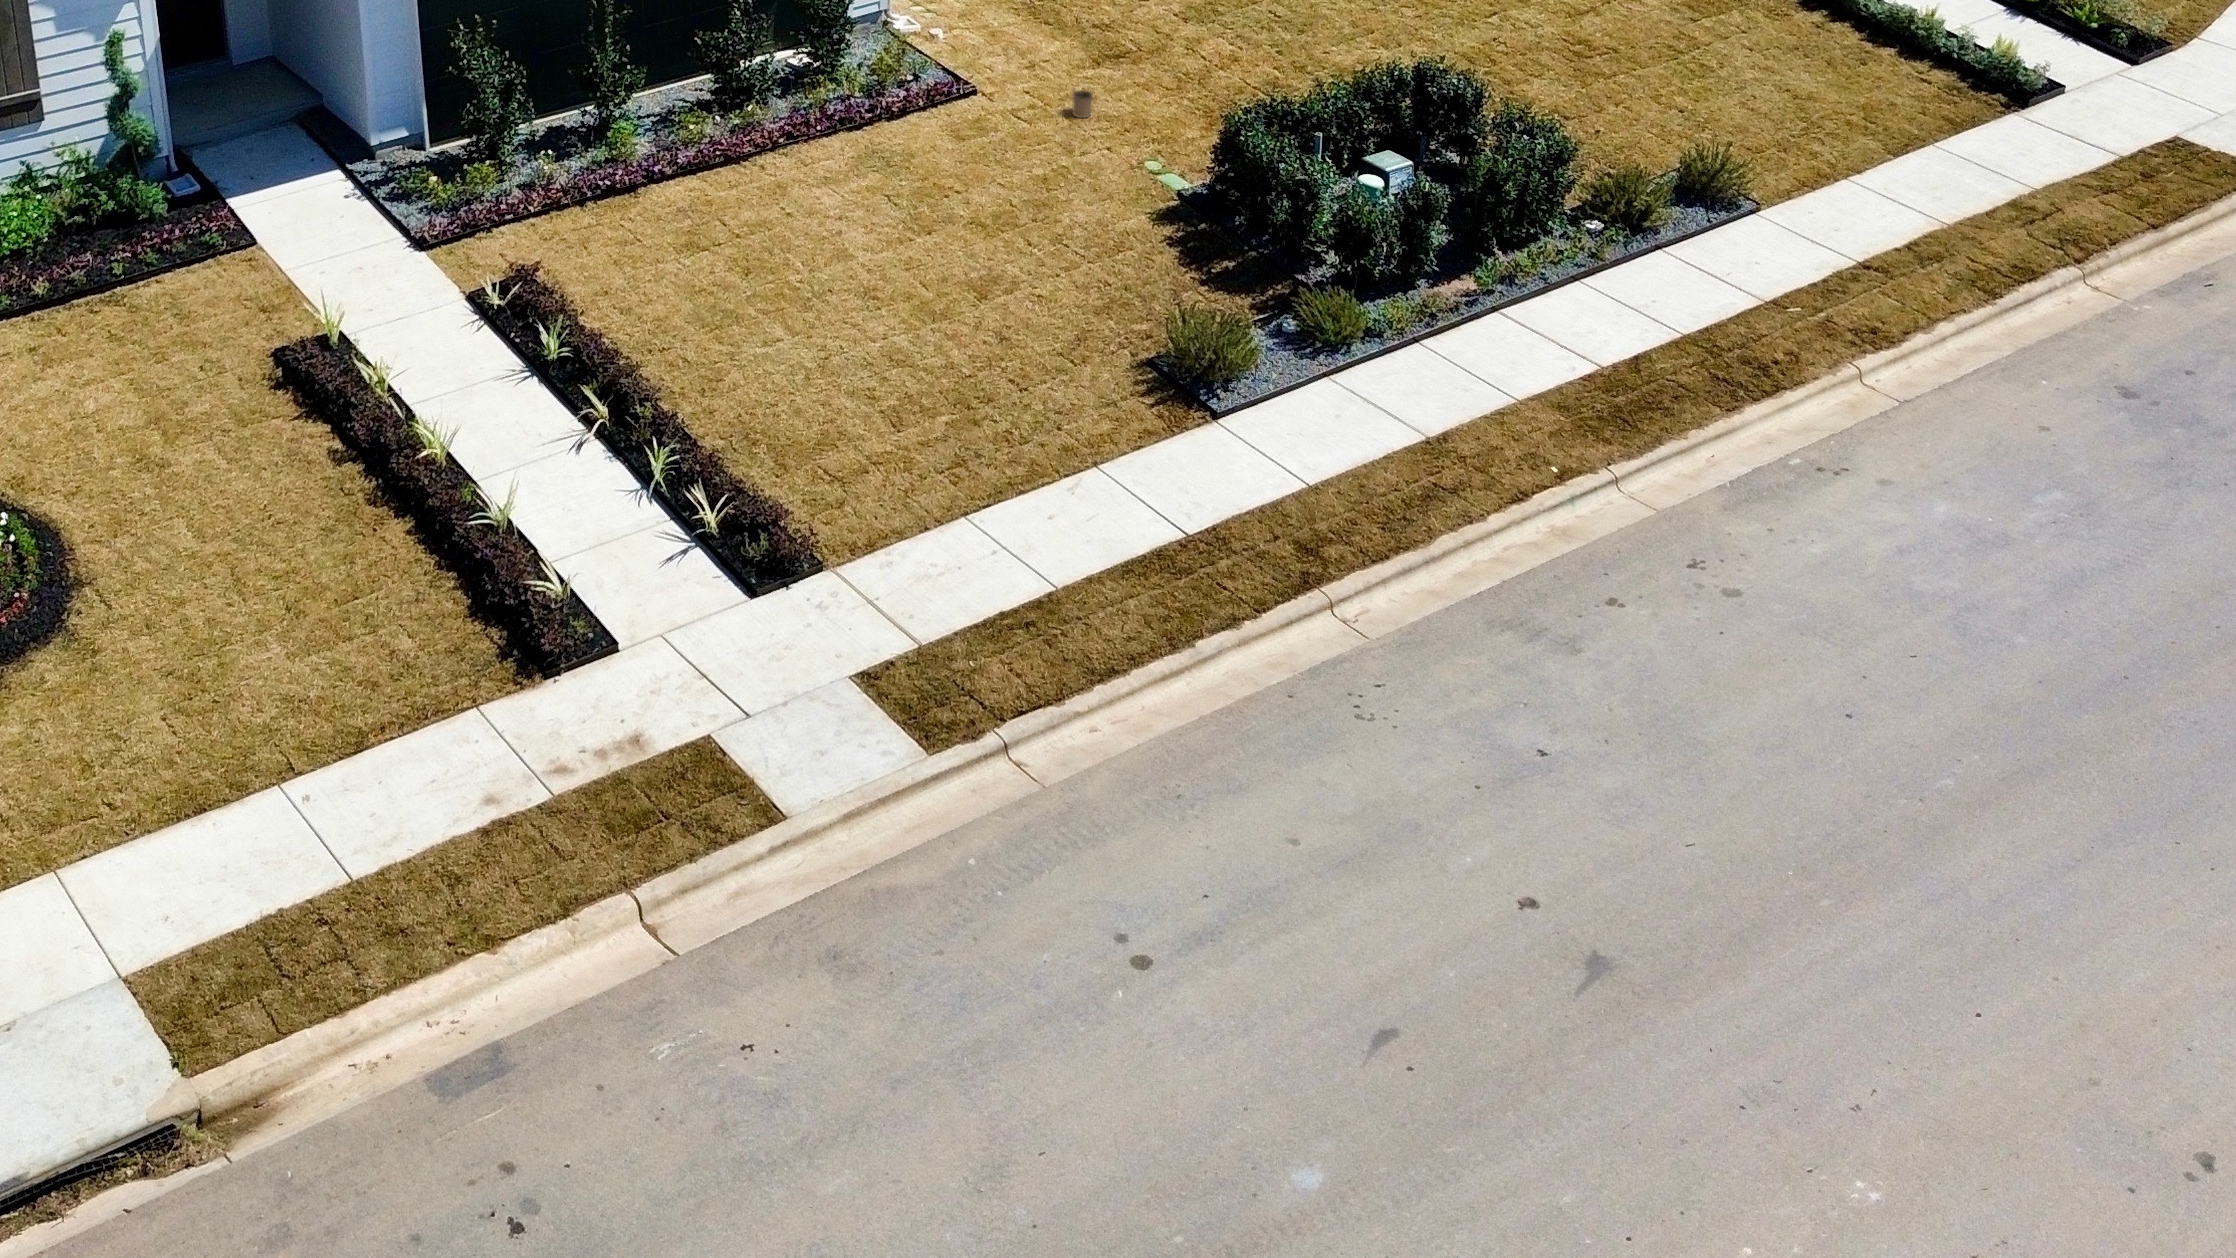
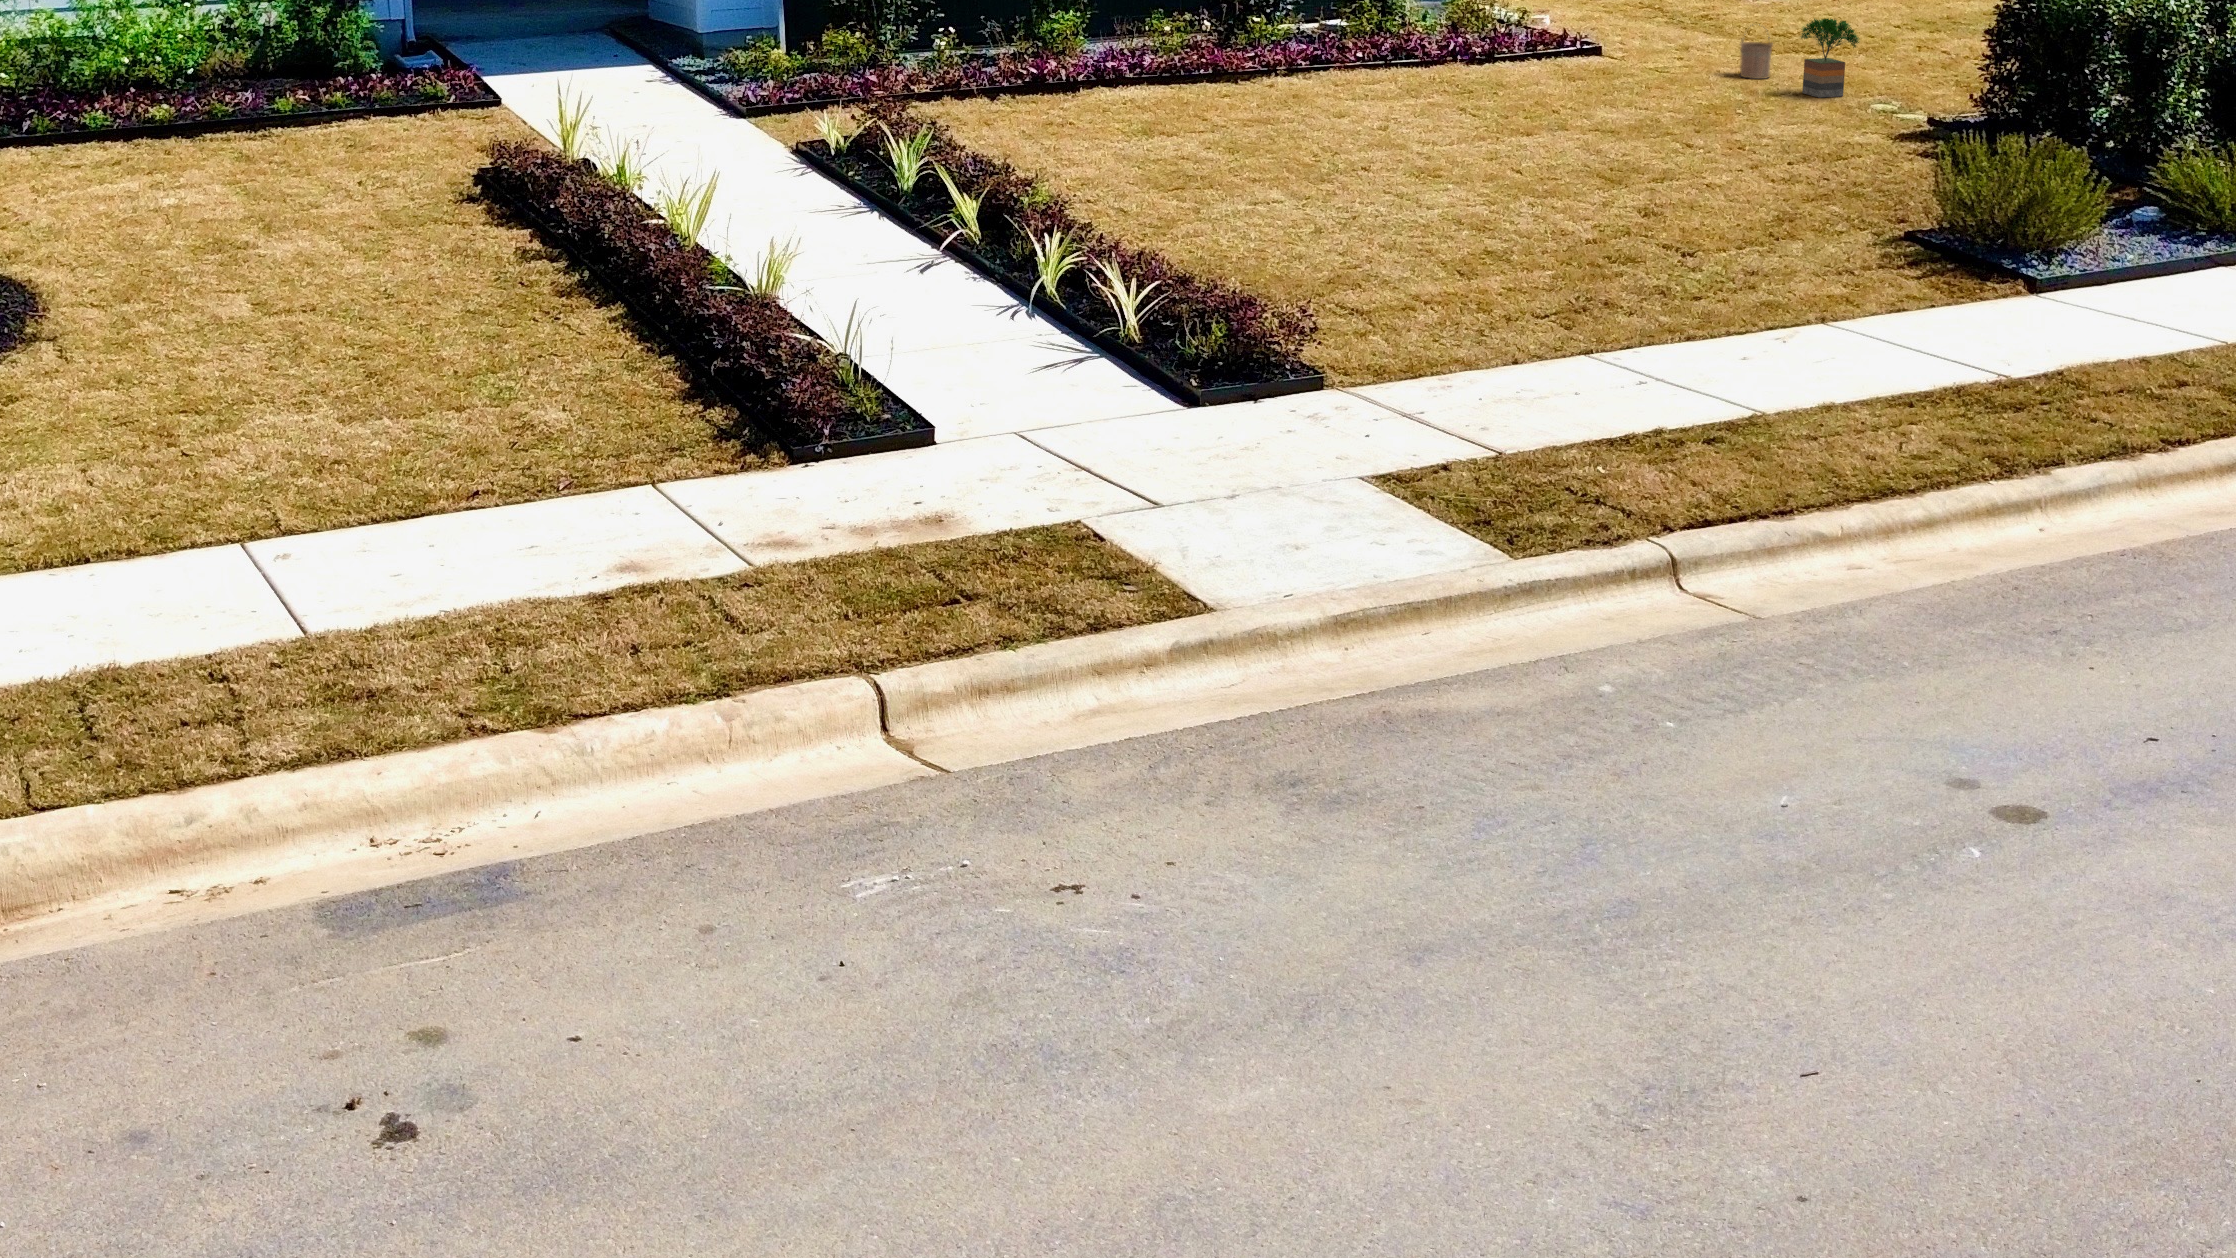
potted tree: none [1108,92,1147,147] -> present [1800,18,1859,98]

